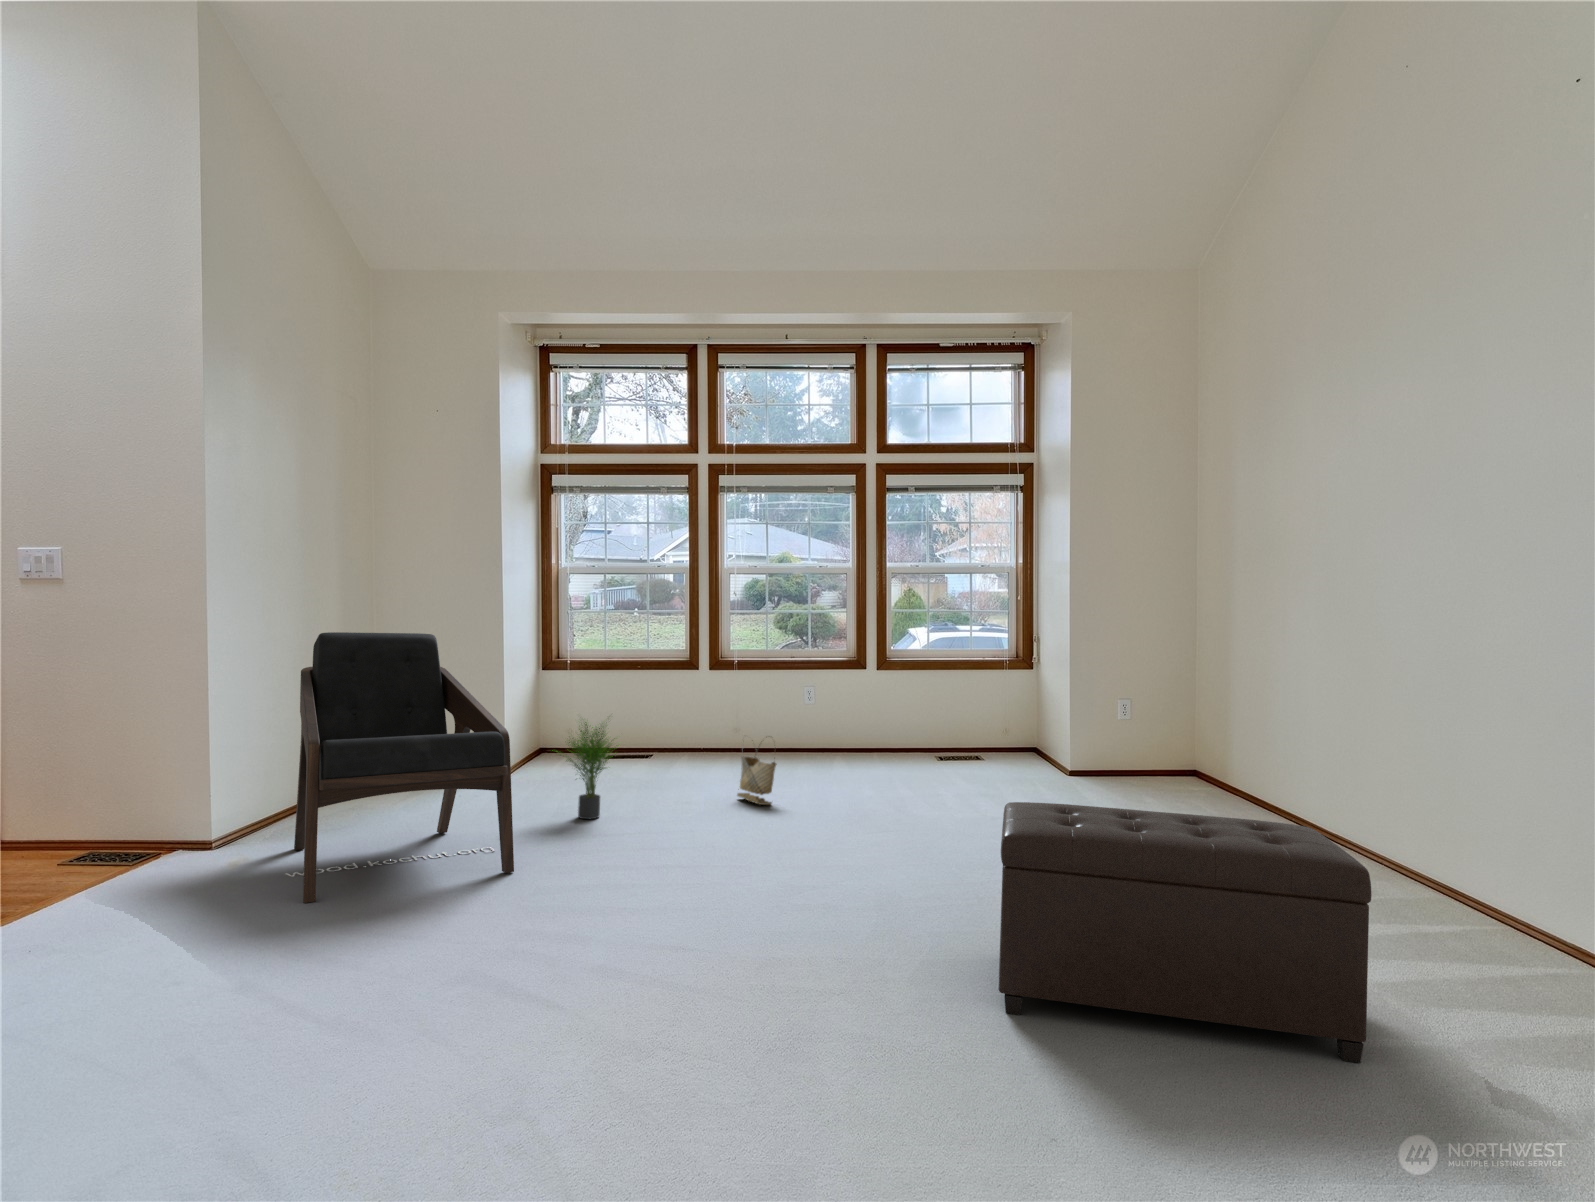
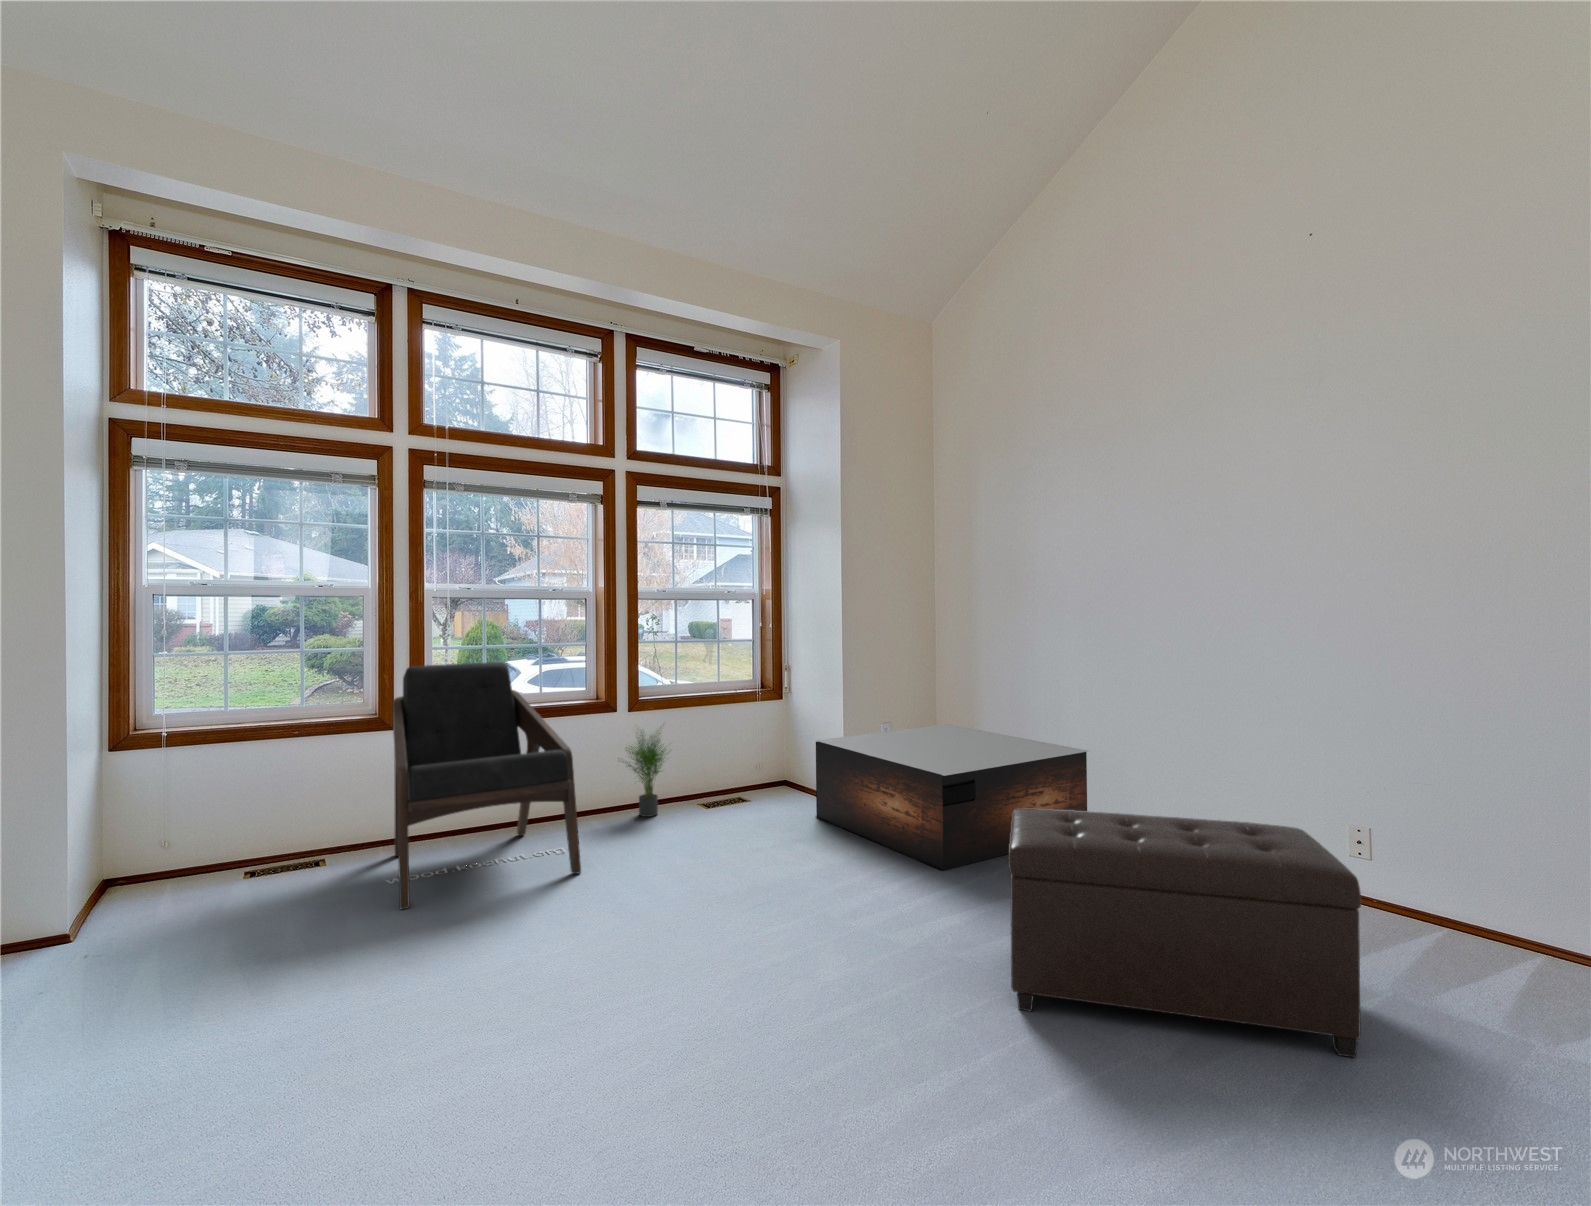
coffee table: none [778,729,1087,880] -> present [816,724,1088,870]
woven basket: present [737,740,777,805] -> none [779,735,812,797]

